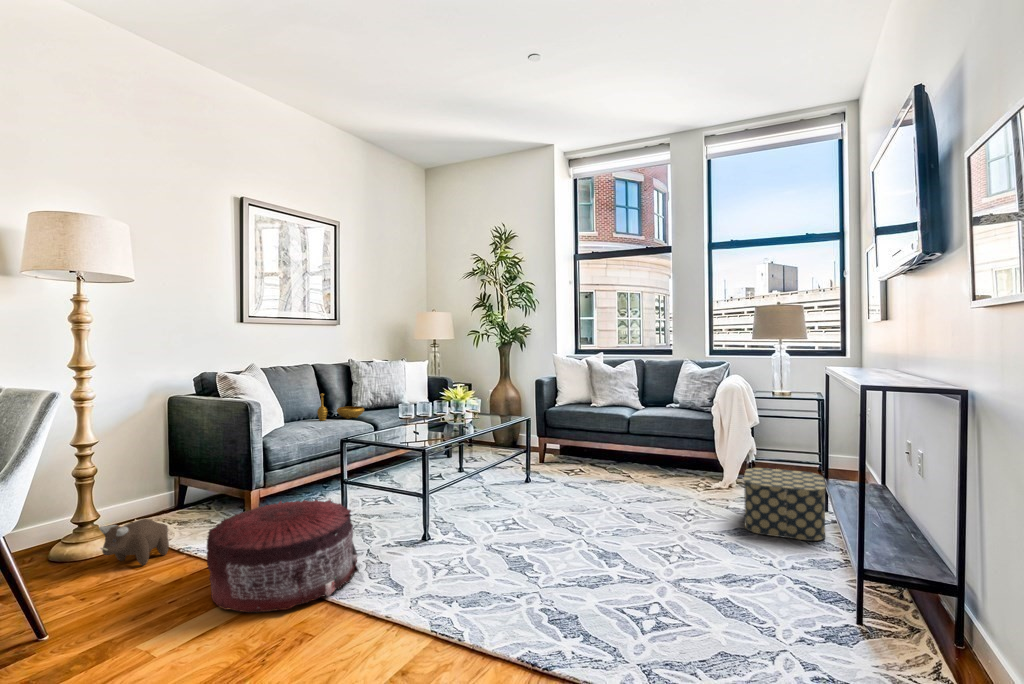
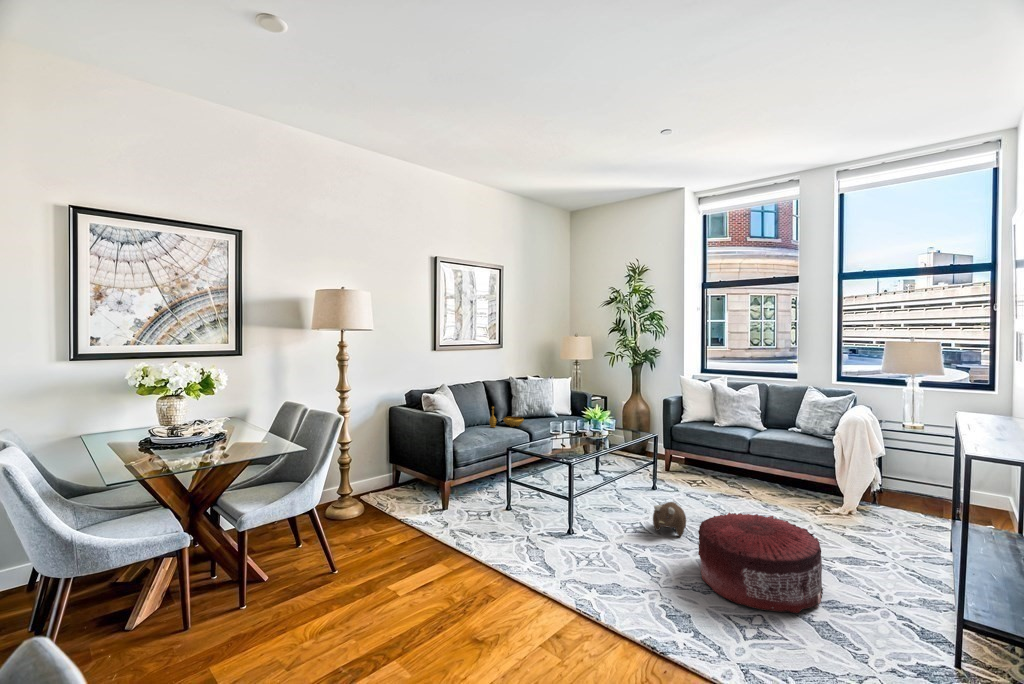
storage box: present [744,468,826,541] -> none [856,502,943,579]
pouf: present [207,500,359,612] -> present [698,512,823,613]
plush toy: present [99,519,169,565] -> present [653,502,686,536]

